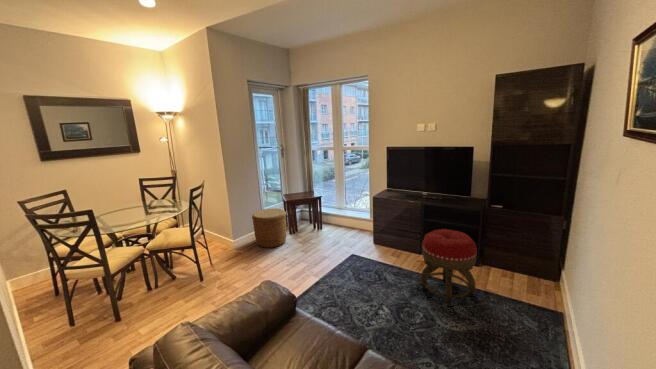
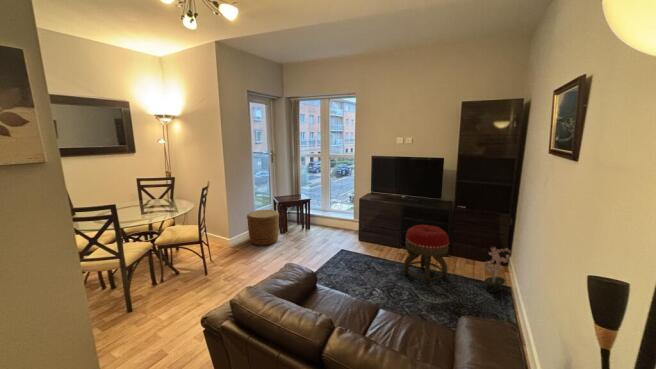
potted plant: none [519,258,565,319] -> present [482,248,510,293]

